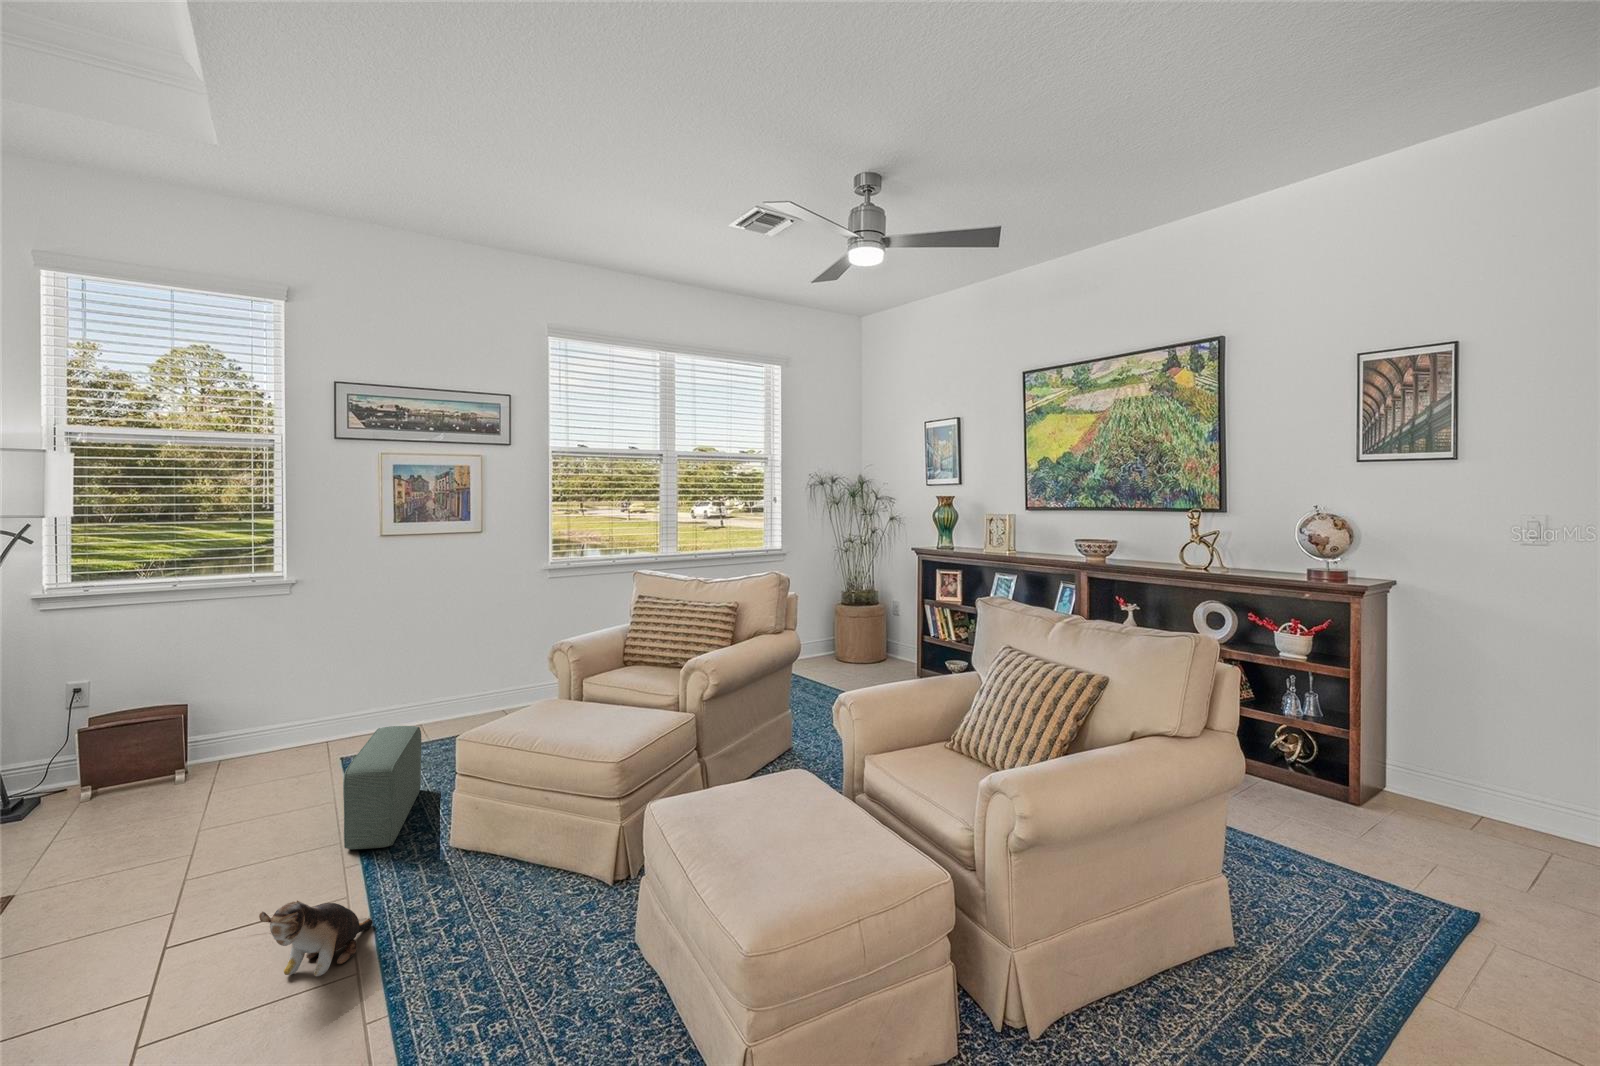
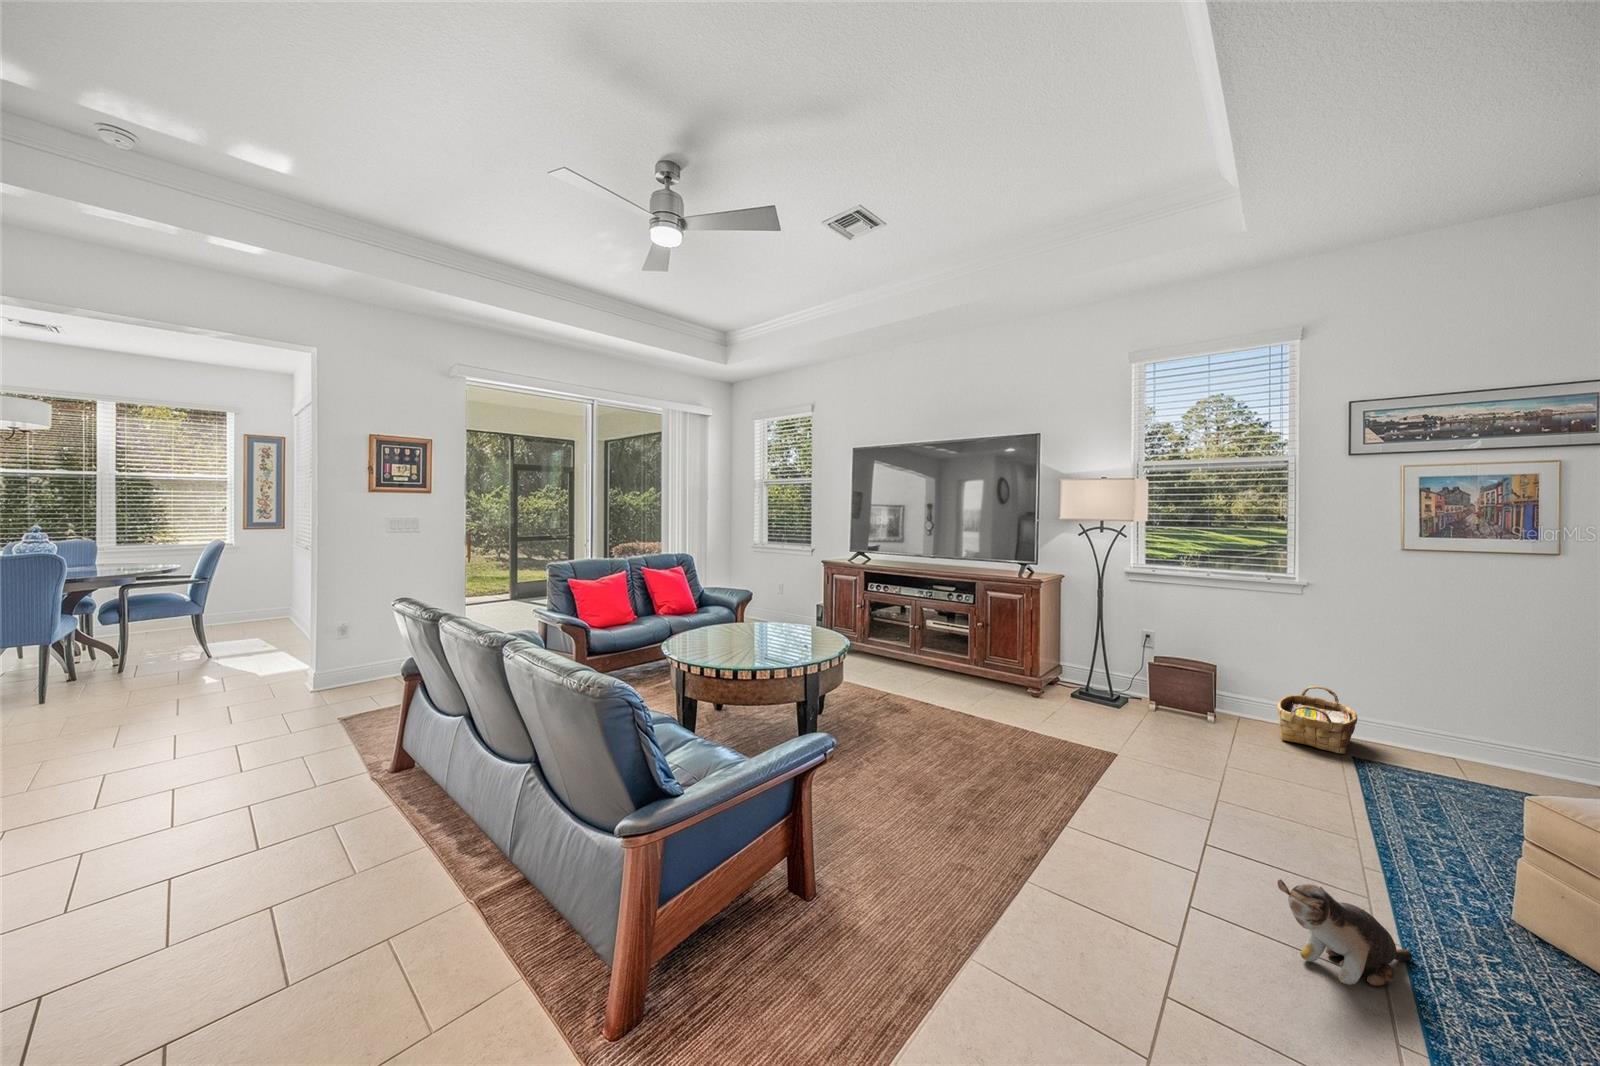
woven basket: none [276,689,351,759] -> present [1277,686,1358,754]
pouf: present [343,726,421,849] -> none [1361,739,1463,874]

